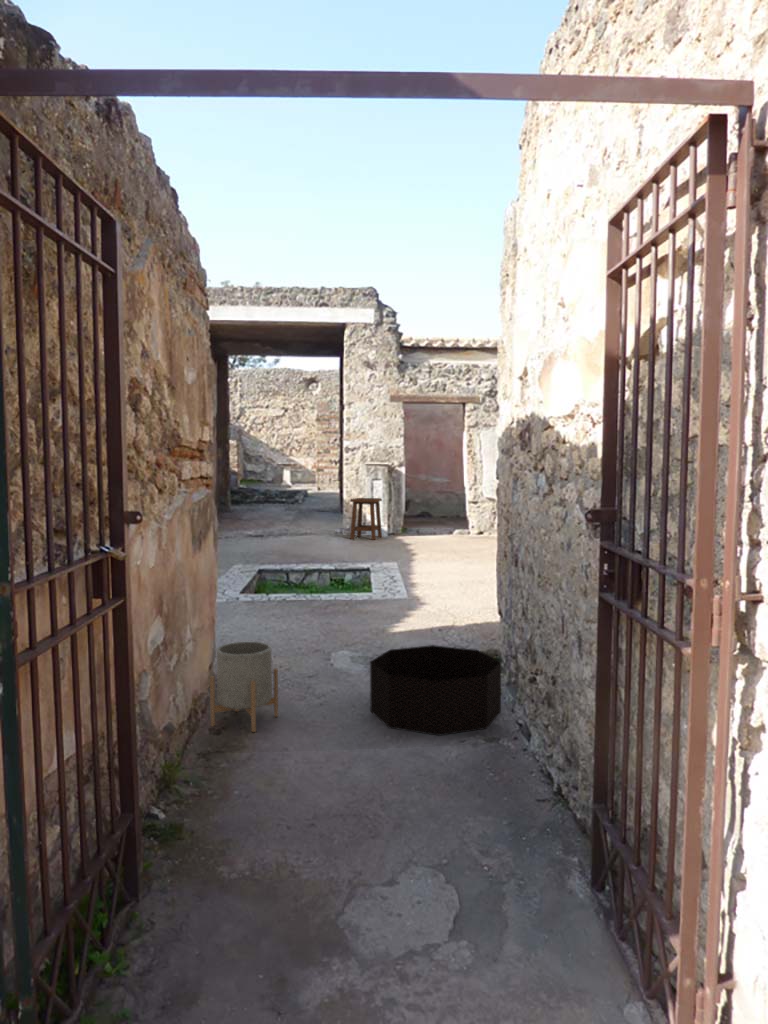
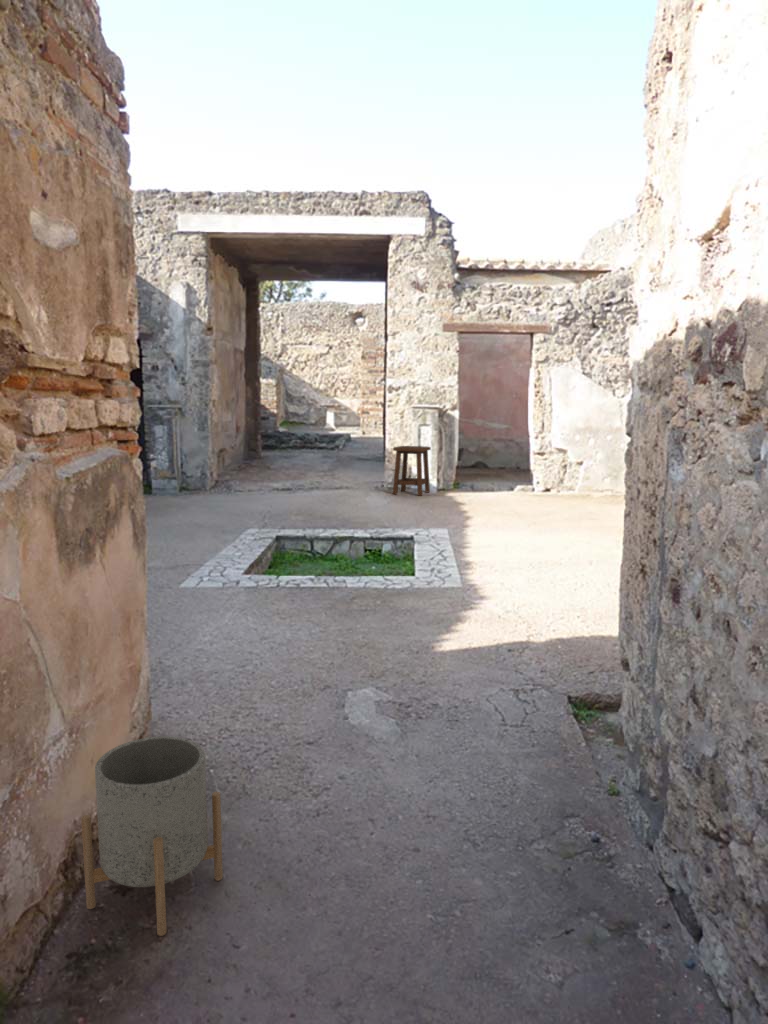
basket: present [370,645,501,736] -> none [397,730,653,971]

